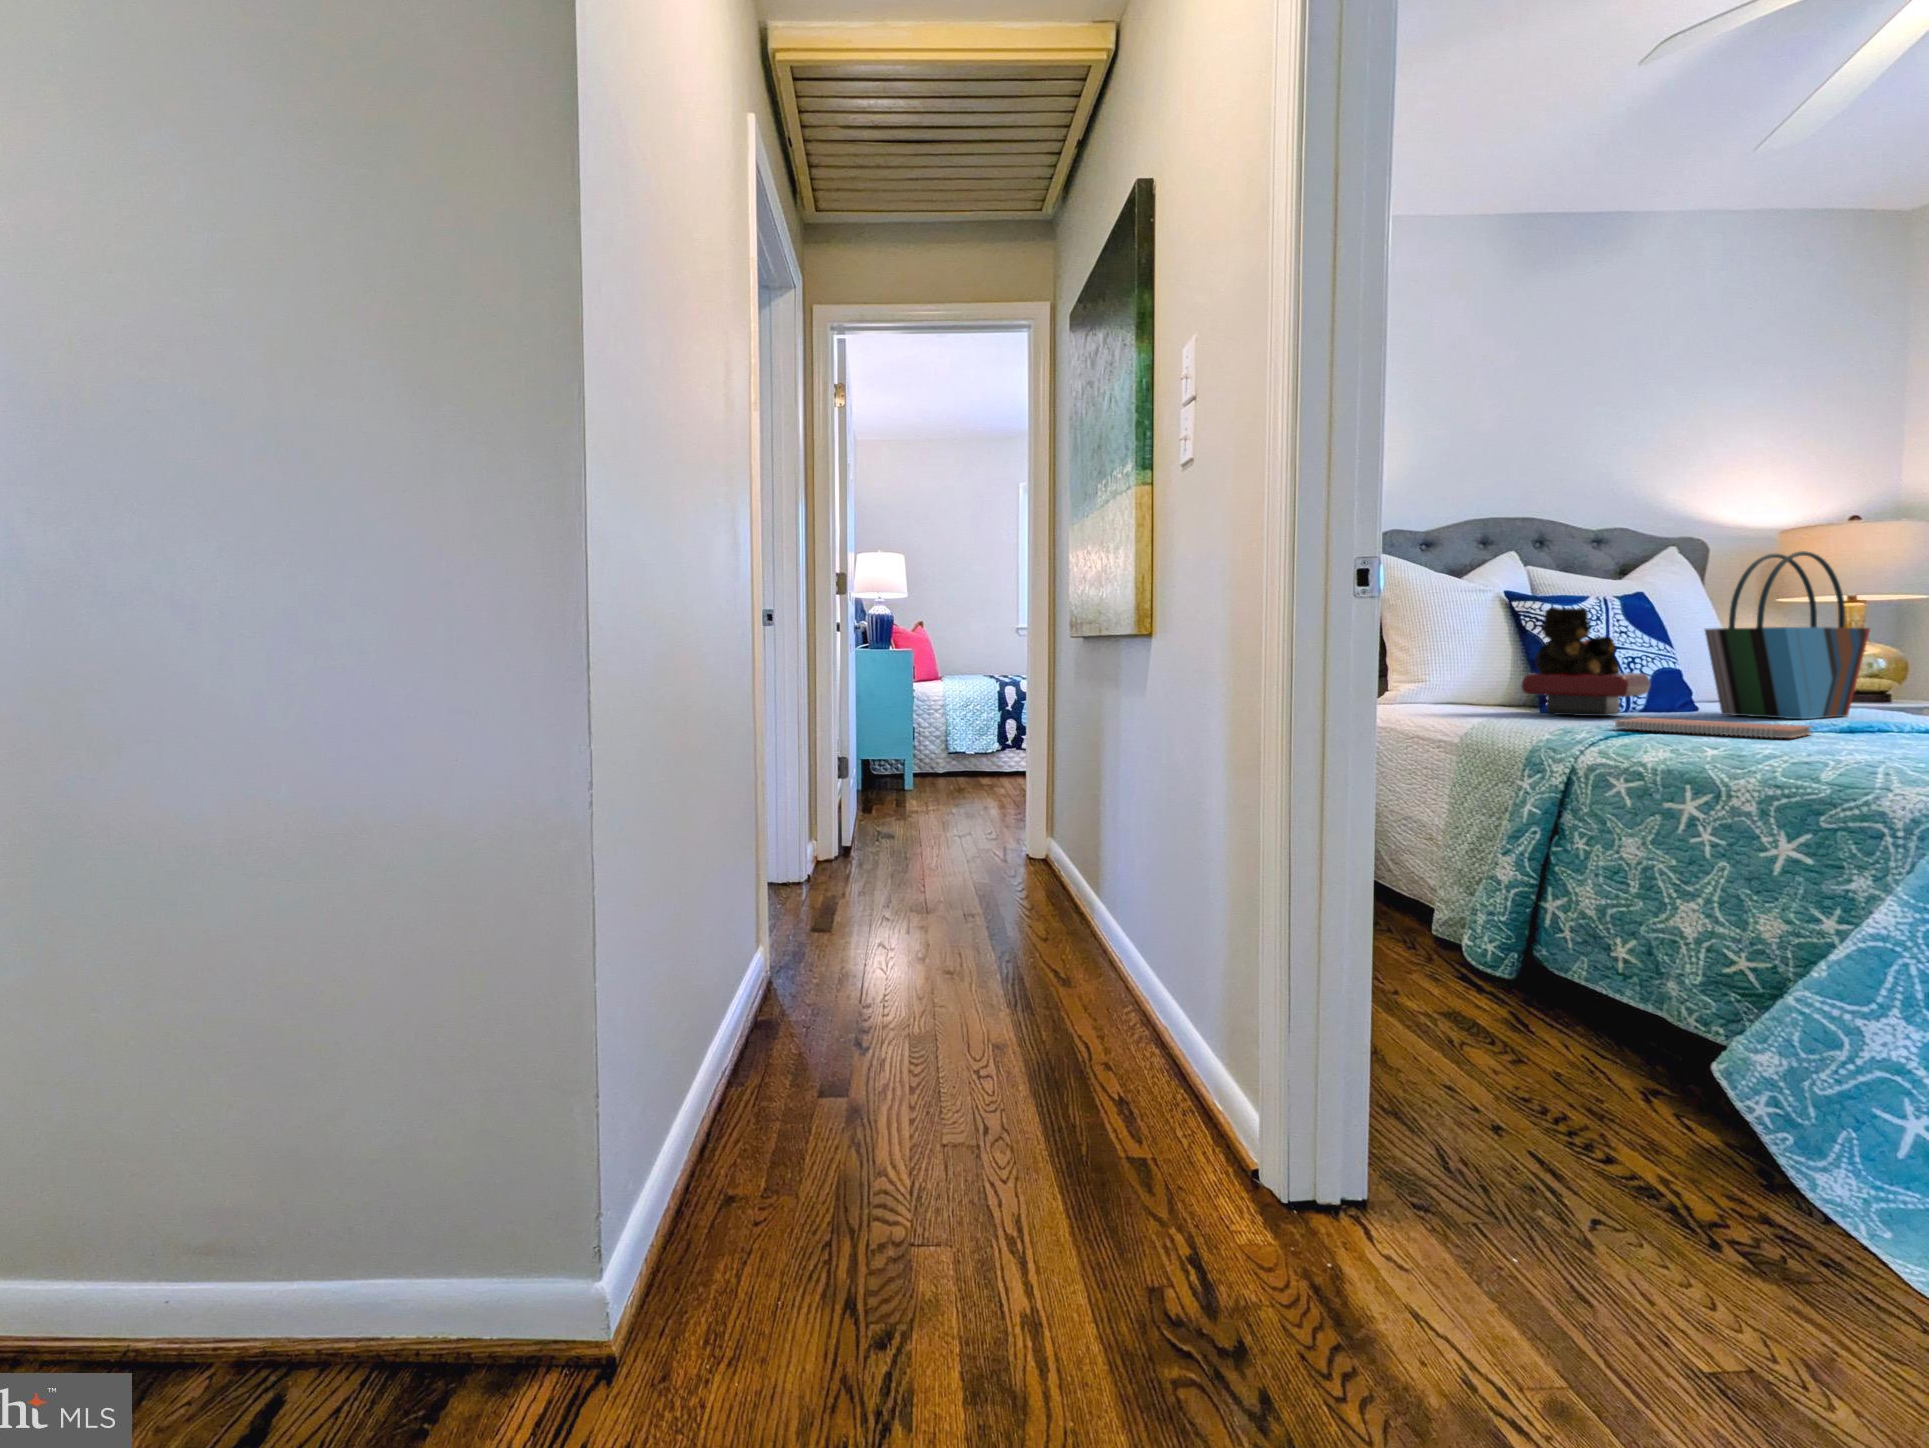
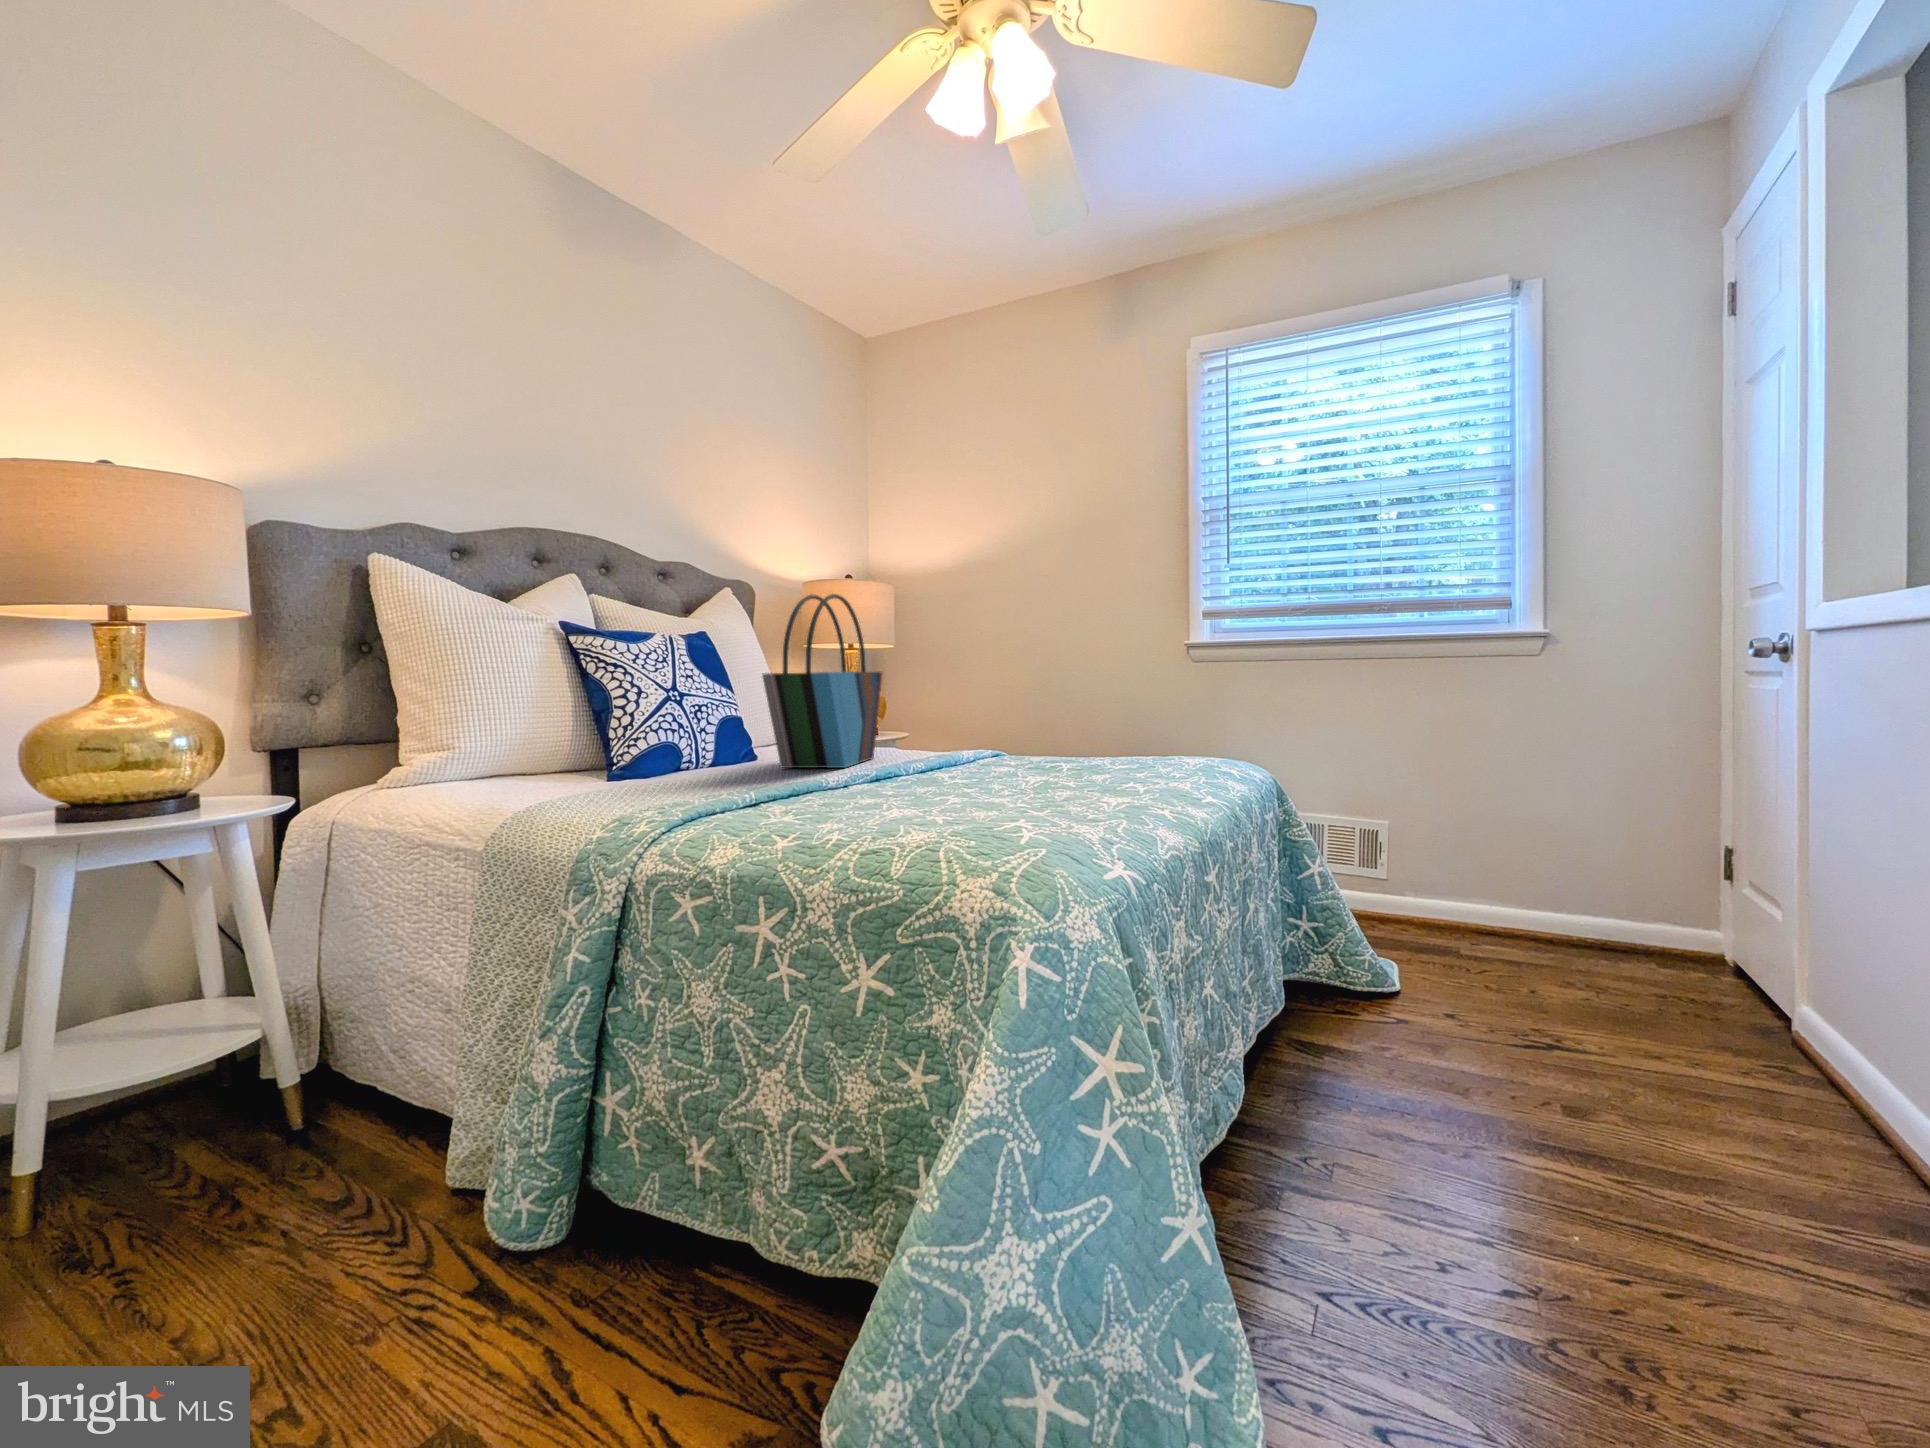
teddy bear: present [1521,607,1650,716] -> none [571,646,716,788]
notebook: present [1614,717,1811,738] -> none [674,786,865,815]

